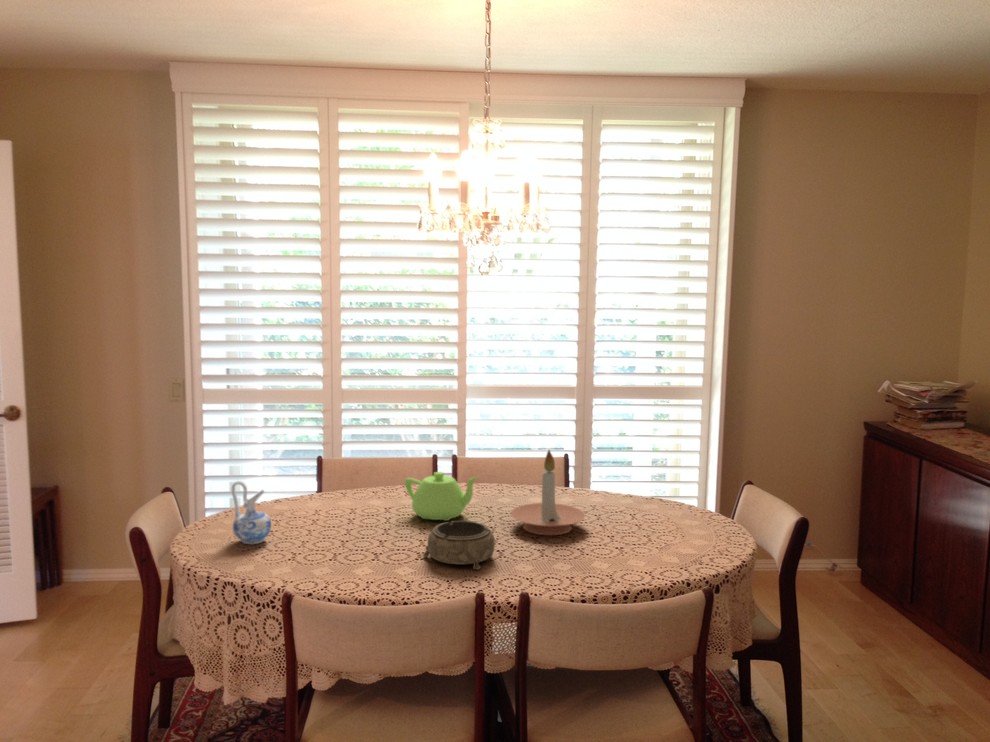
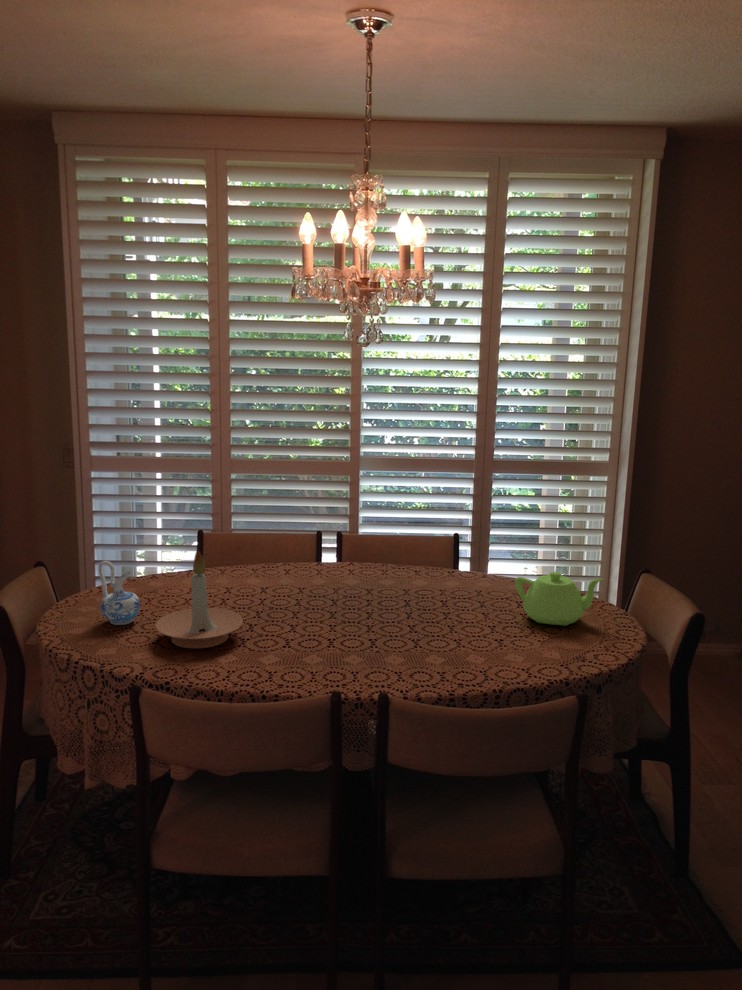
candle holder: present [511,450,585,535] -> present [156,550,243,648]
teapot: present [405,472,477,521] -> present [515,572,602,626]
decorative bowl: present [423,521,495,570] -> none [291,608,365,661]

